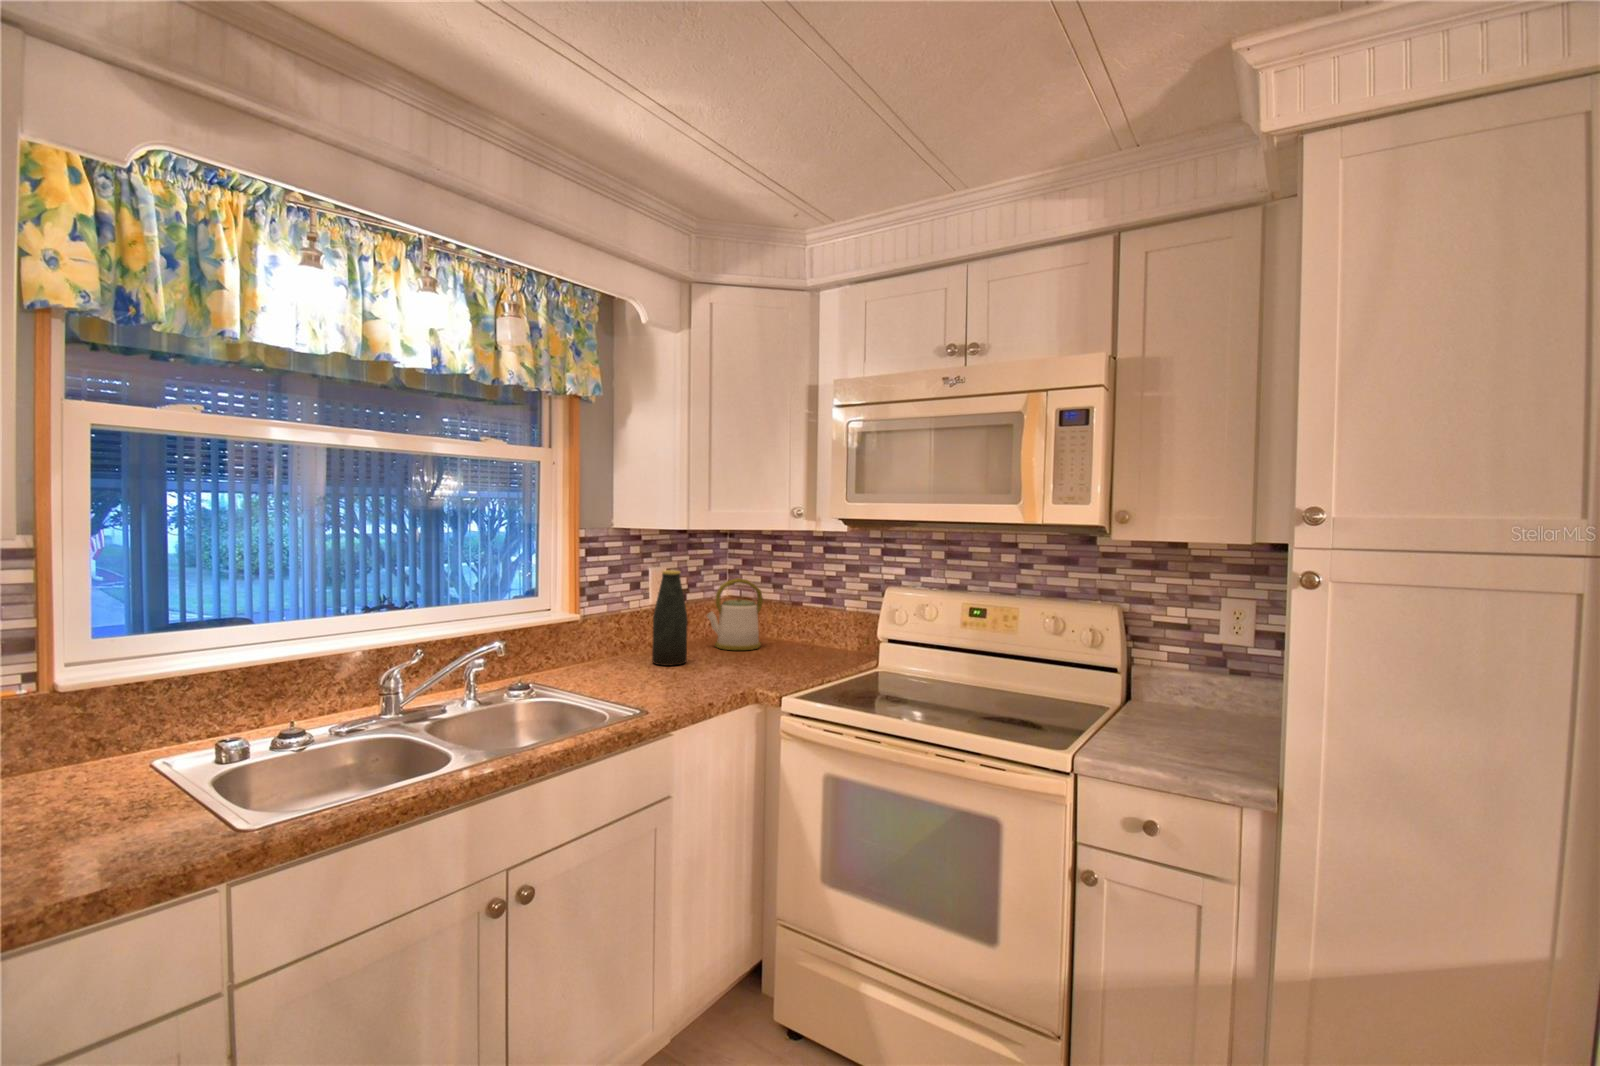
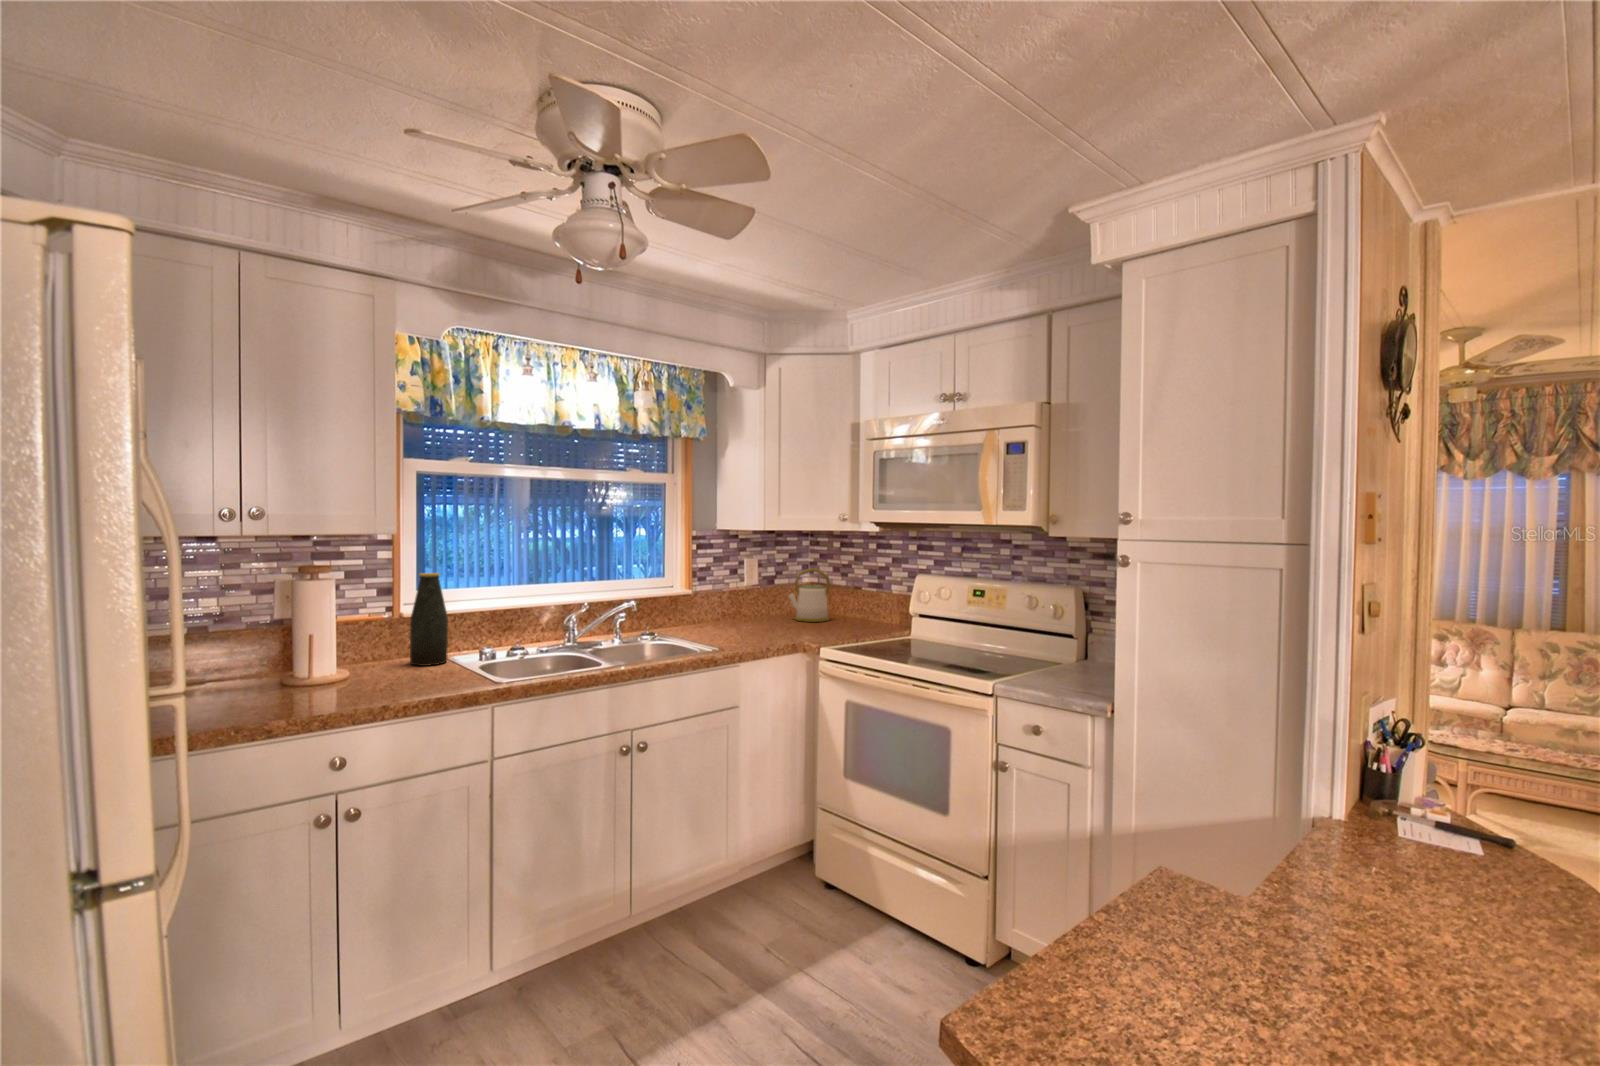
bottle: present [652,571,688,666] -> present [410,573,448,666]

